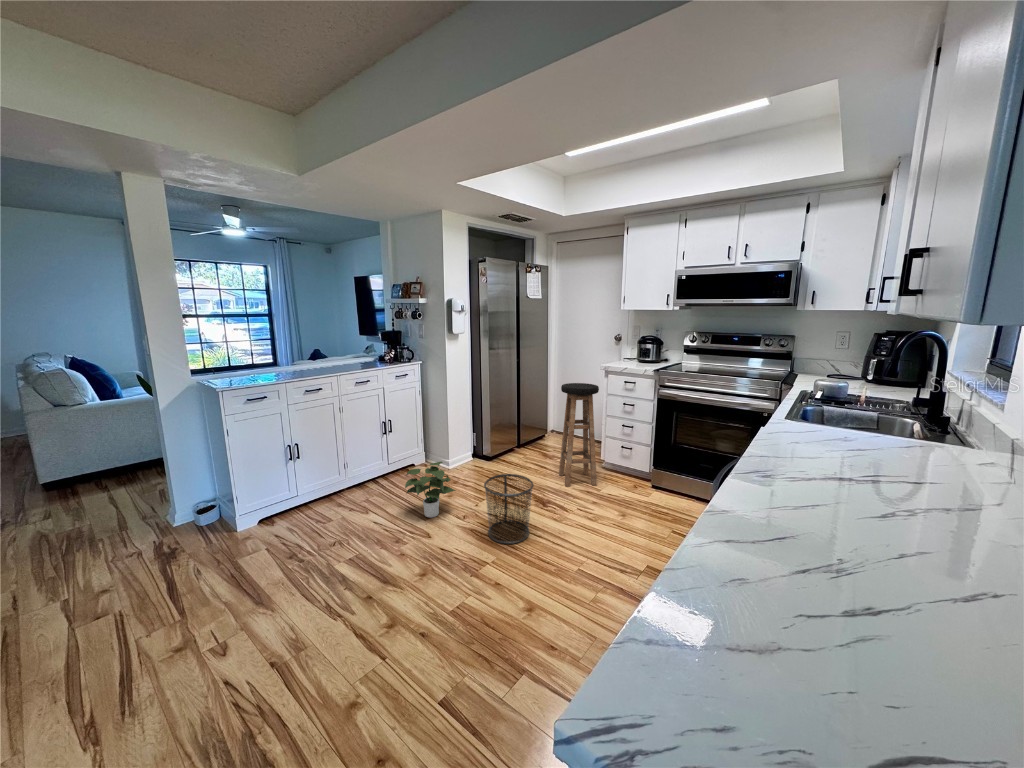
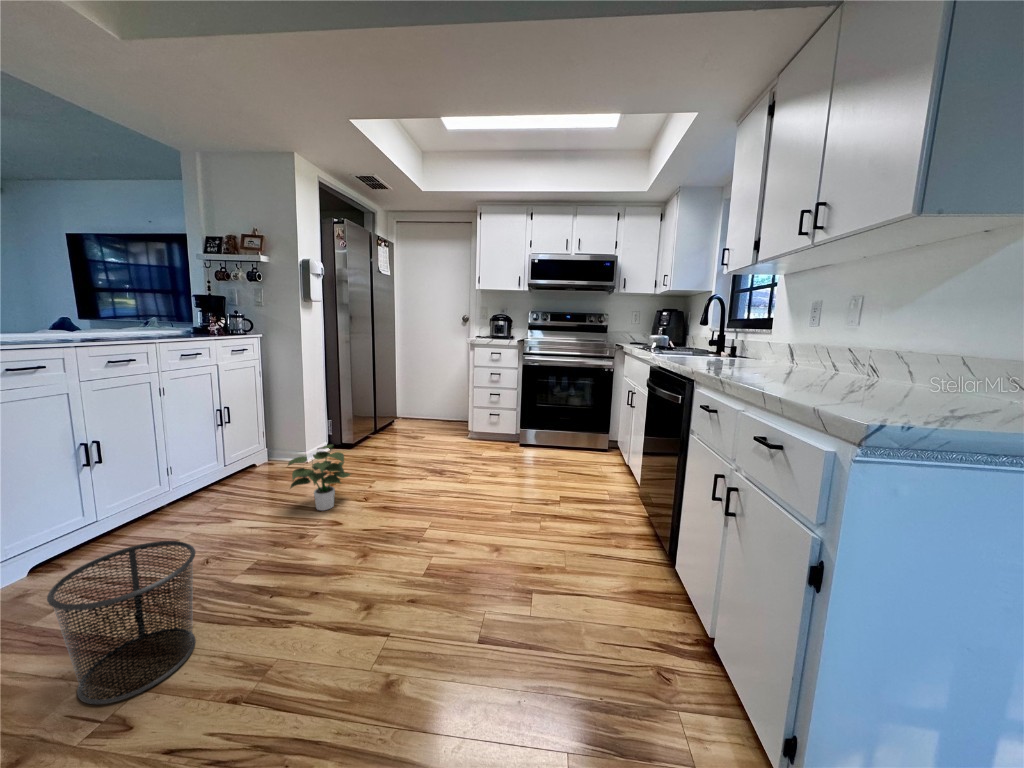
bar stool: present [559,383,599,487] -> none [435,356,476,456]
waste bin: present [484,474,533,544] -> present [47,541,196,704]

